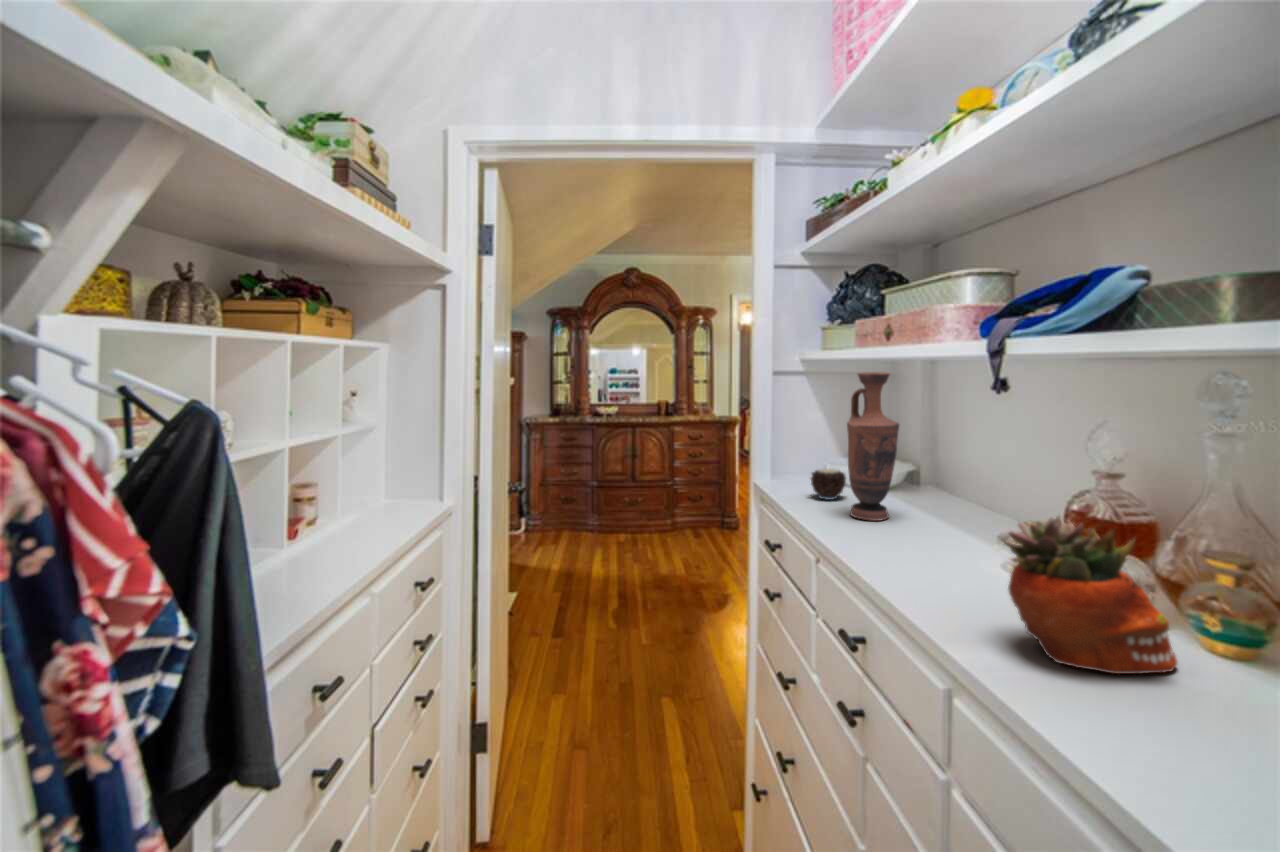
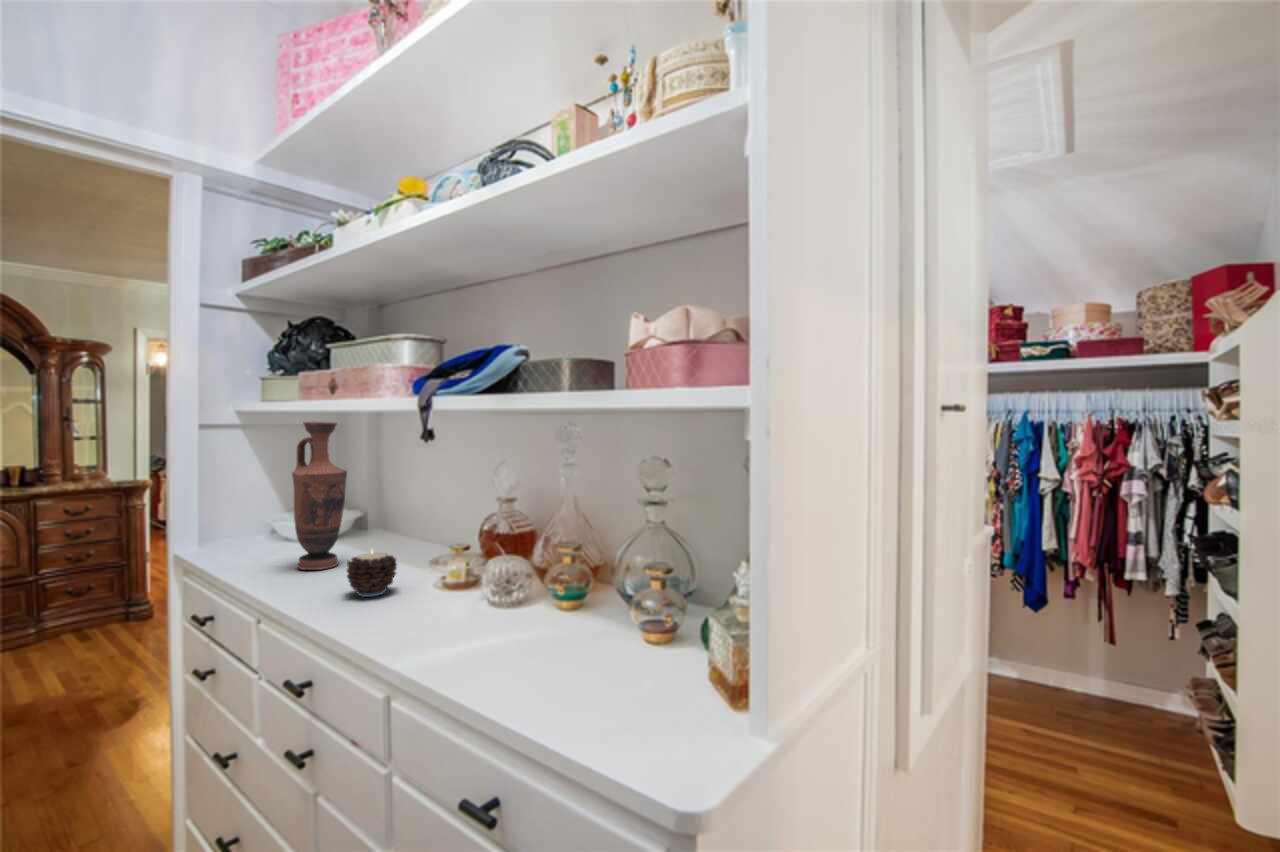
candle: present [811,469,846,500] -> present [347,551,397,597]
succulent planter: present [1004,516,1177,674] -> none [428,528,542,644]

